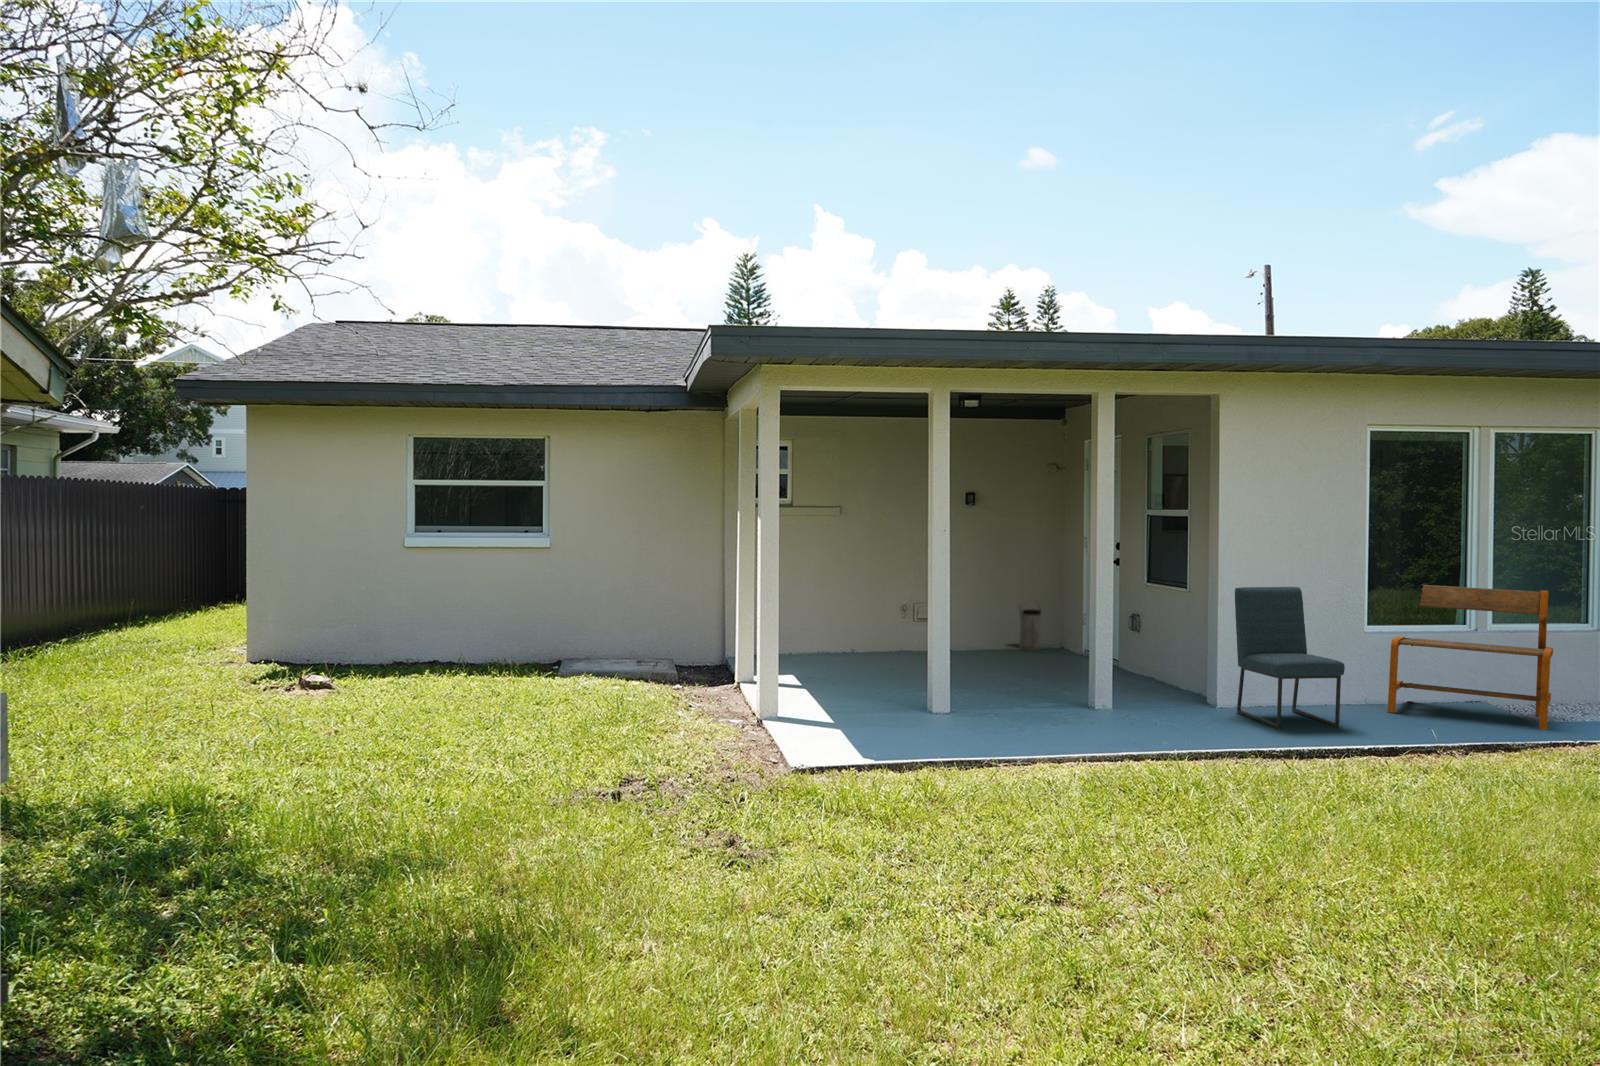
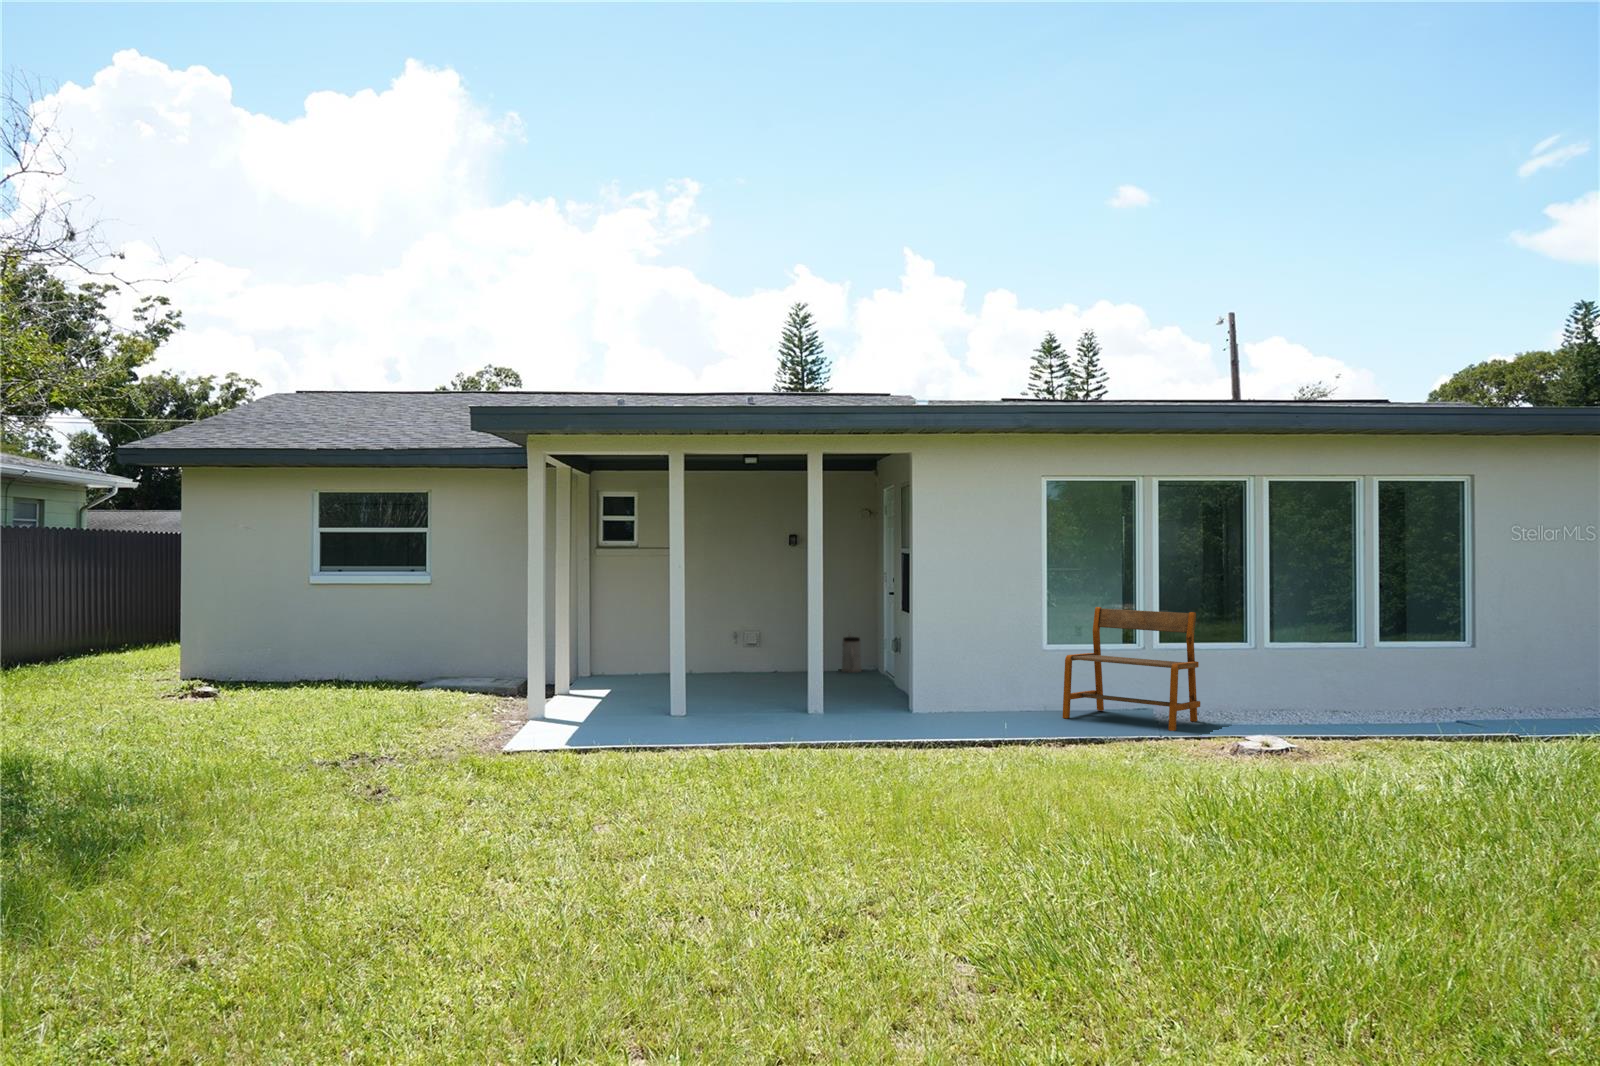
chair: present [1235,587,1345,729] -> none [925,610,998,728]

